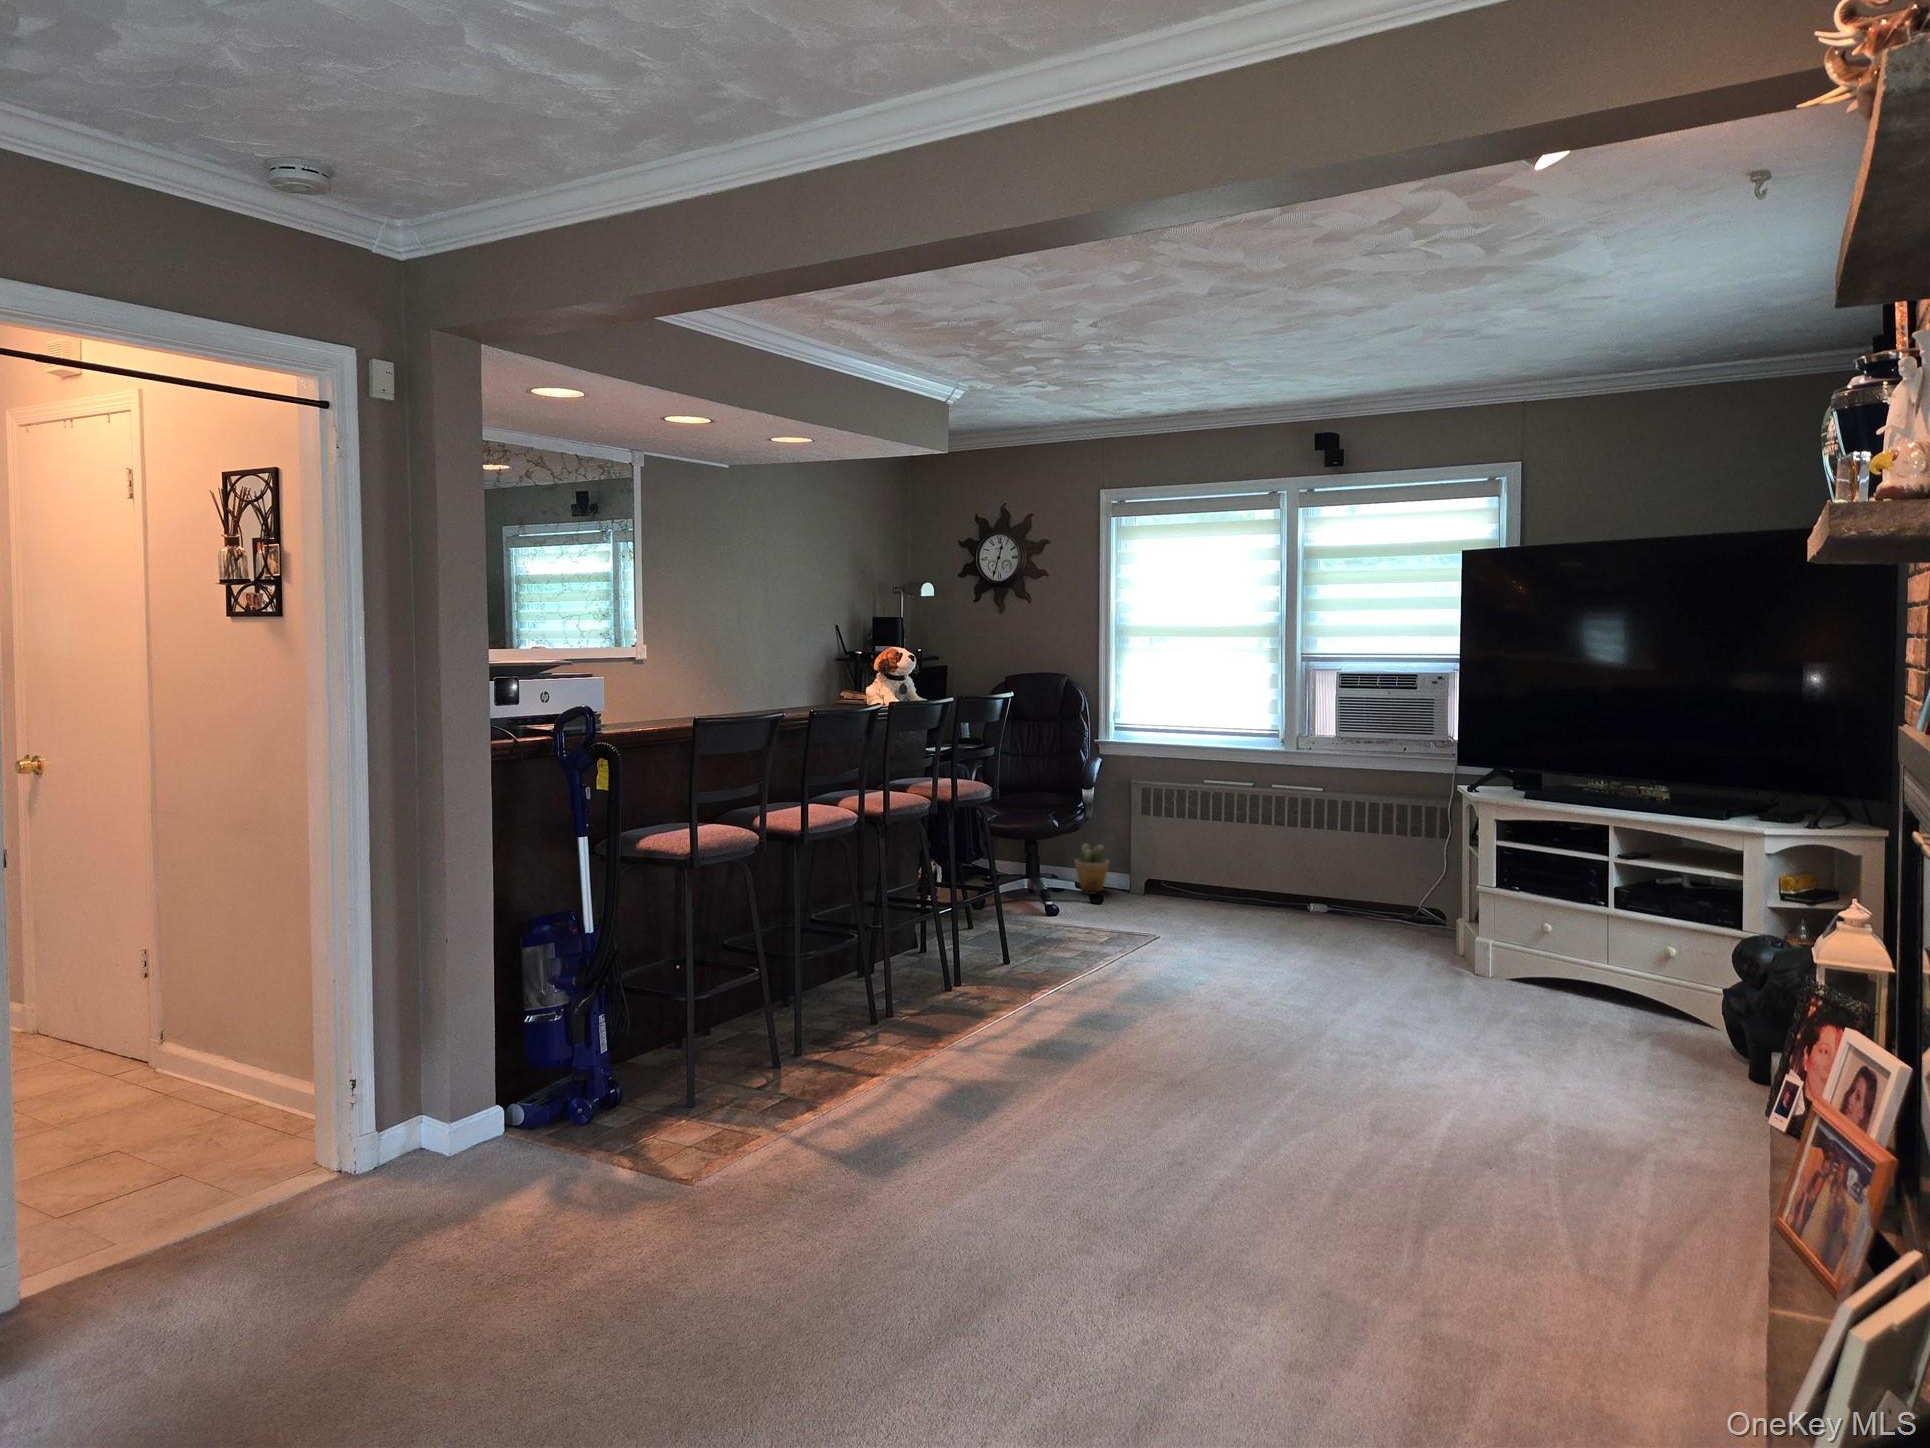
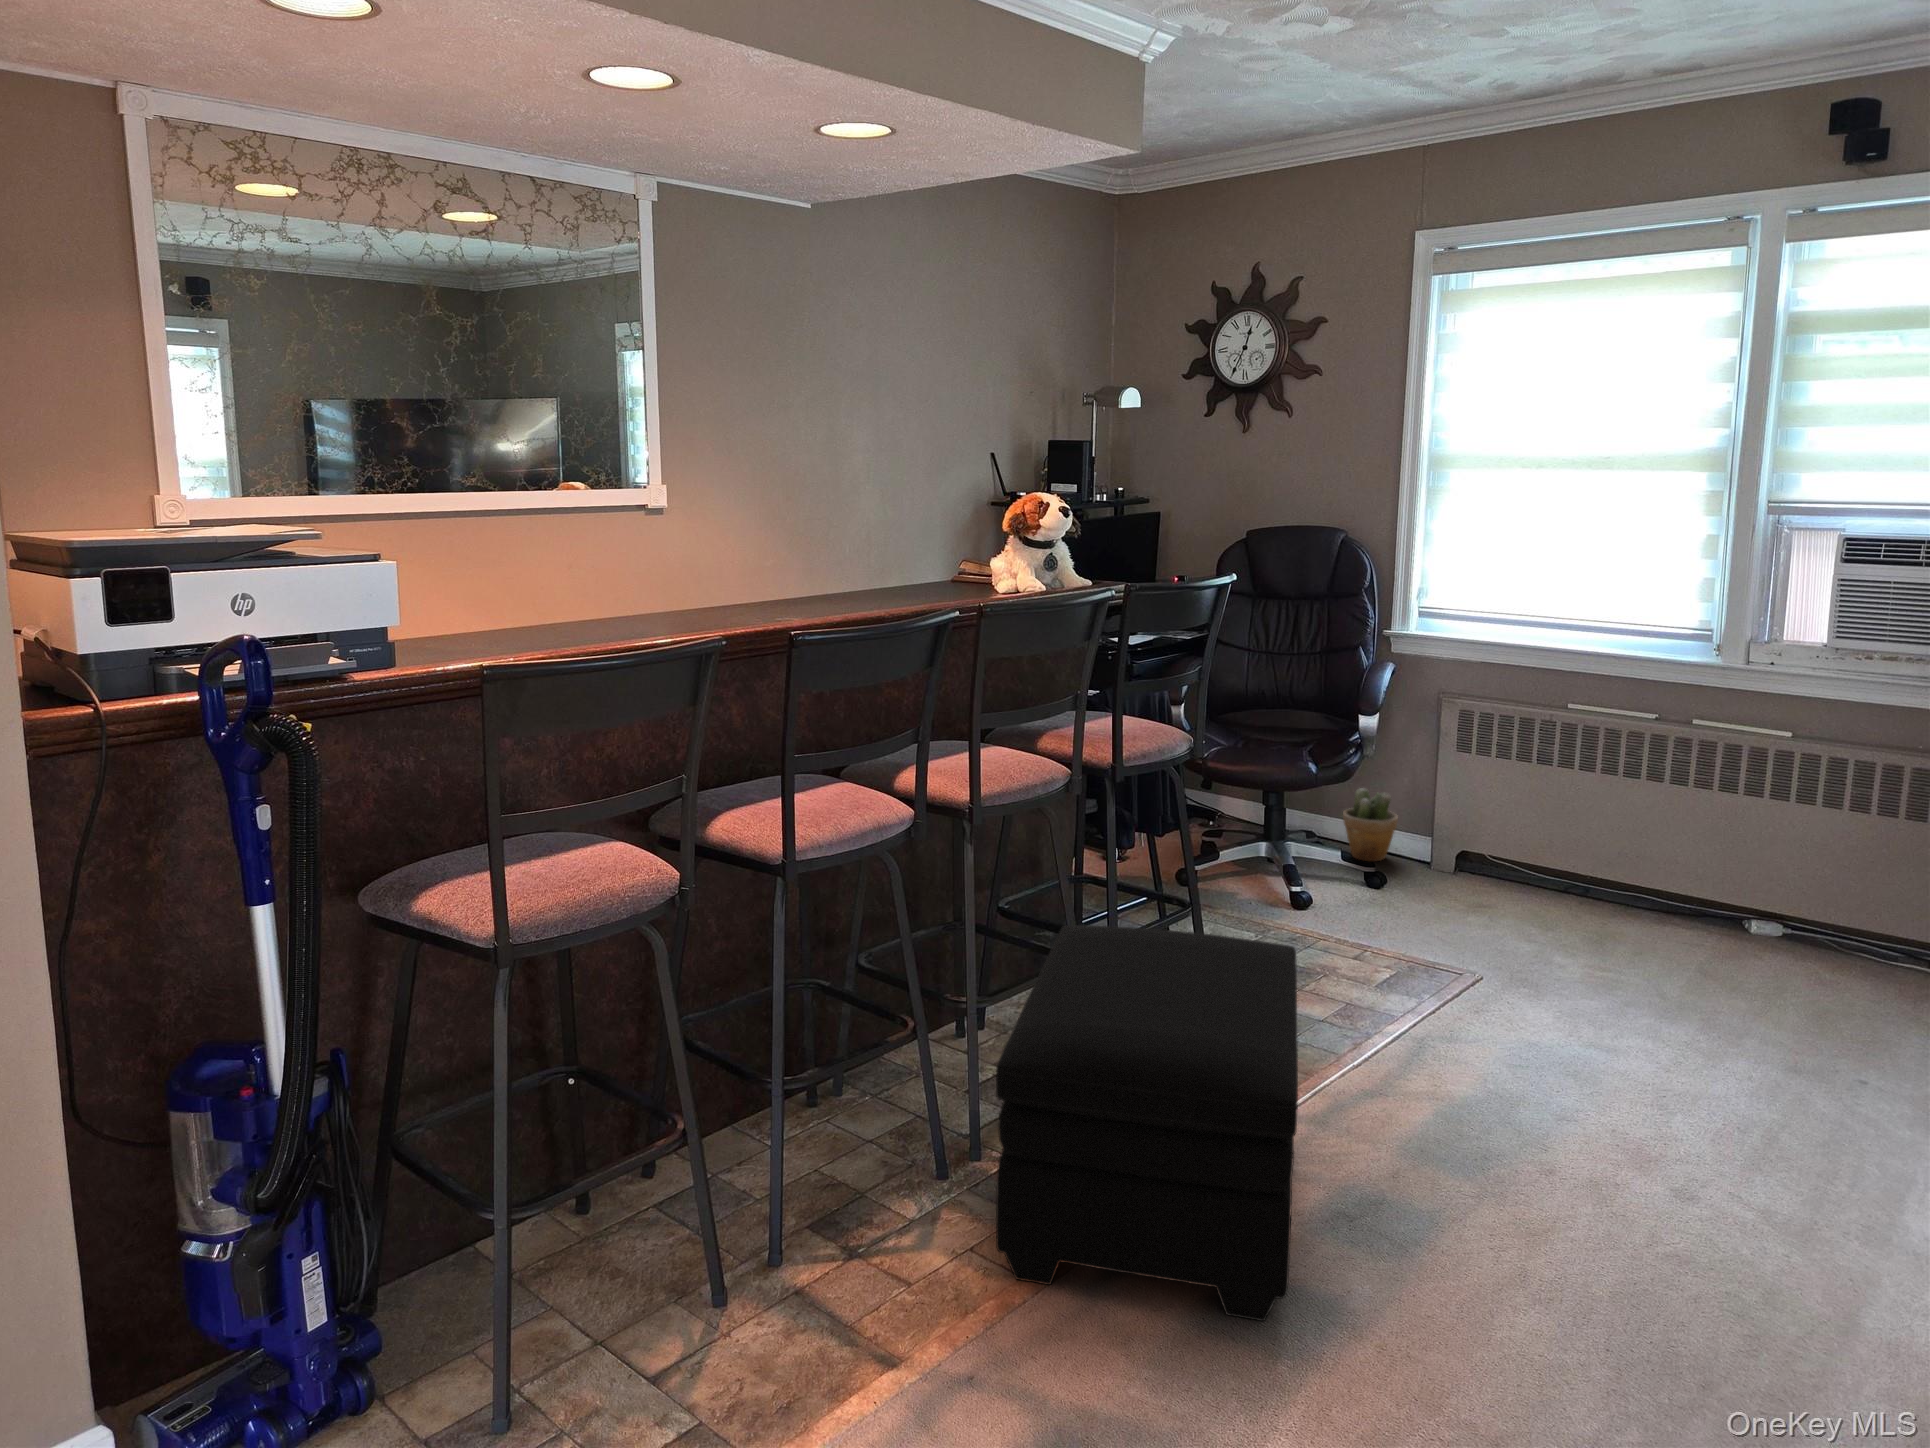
ottoman: none [917,884,1064,1050] -> present [996,925,1298,1321]

